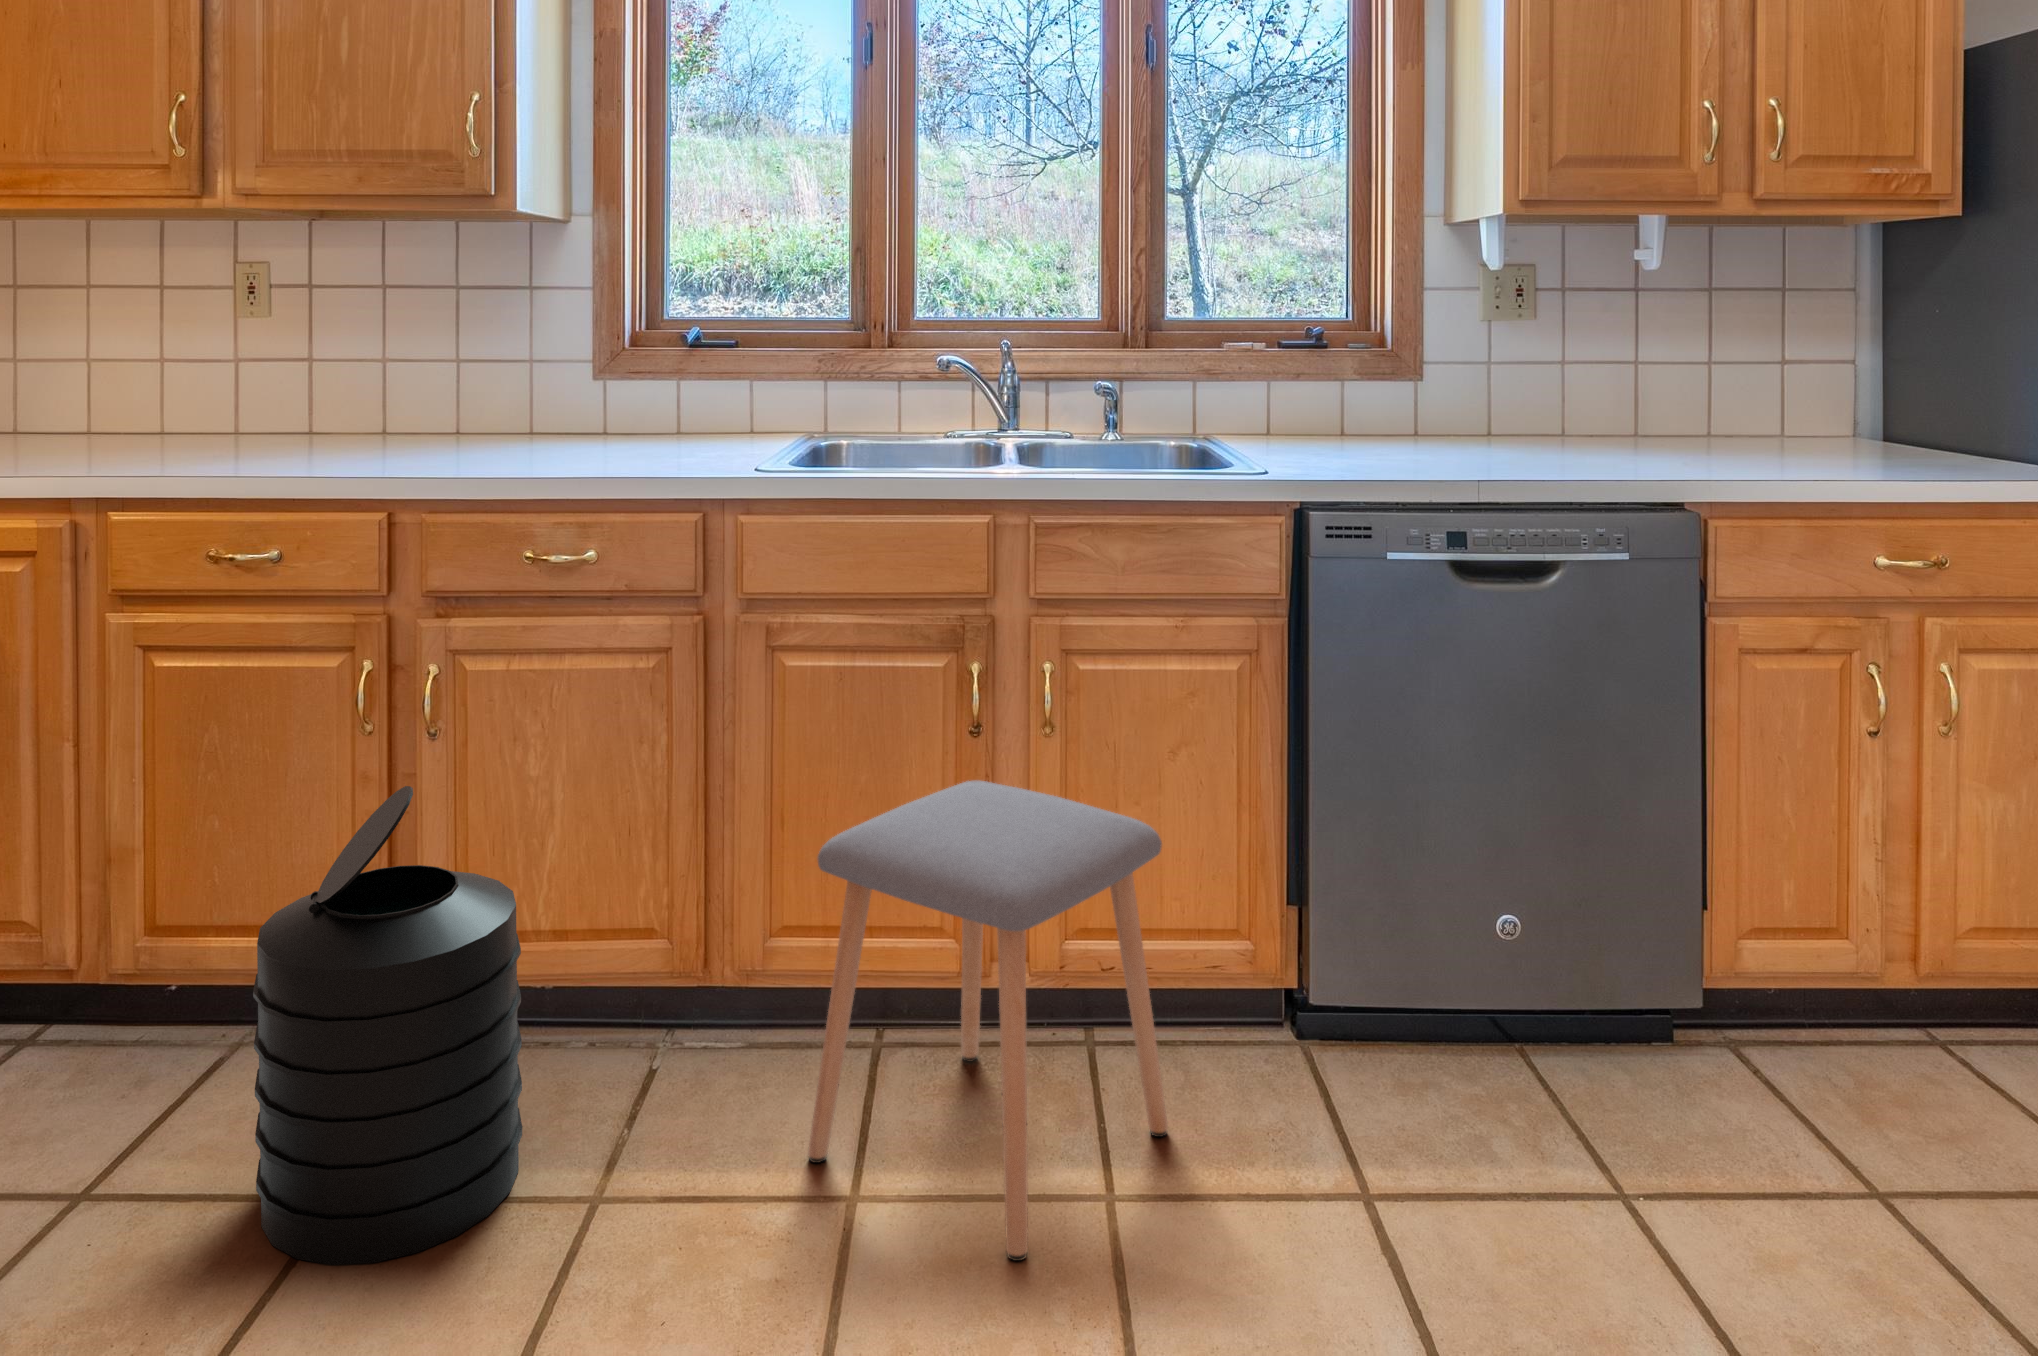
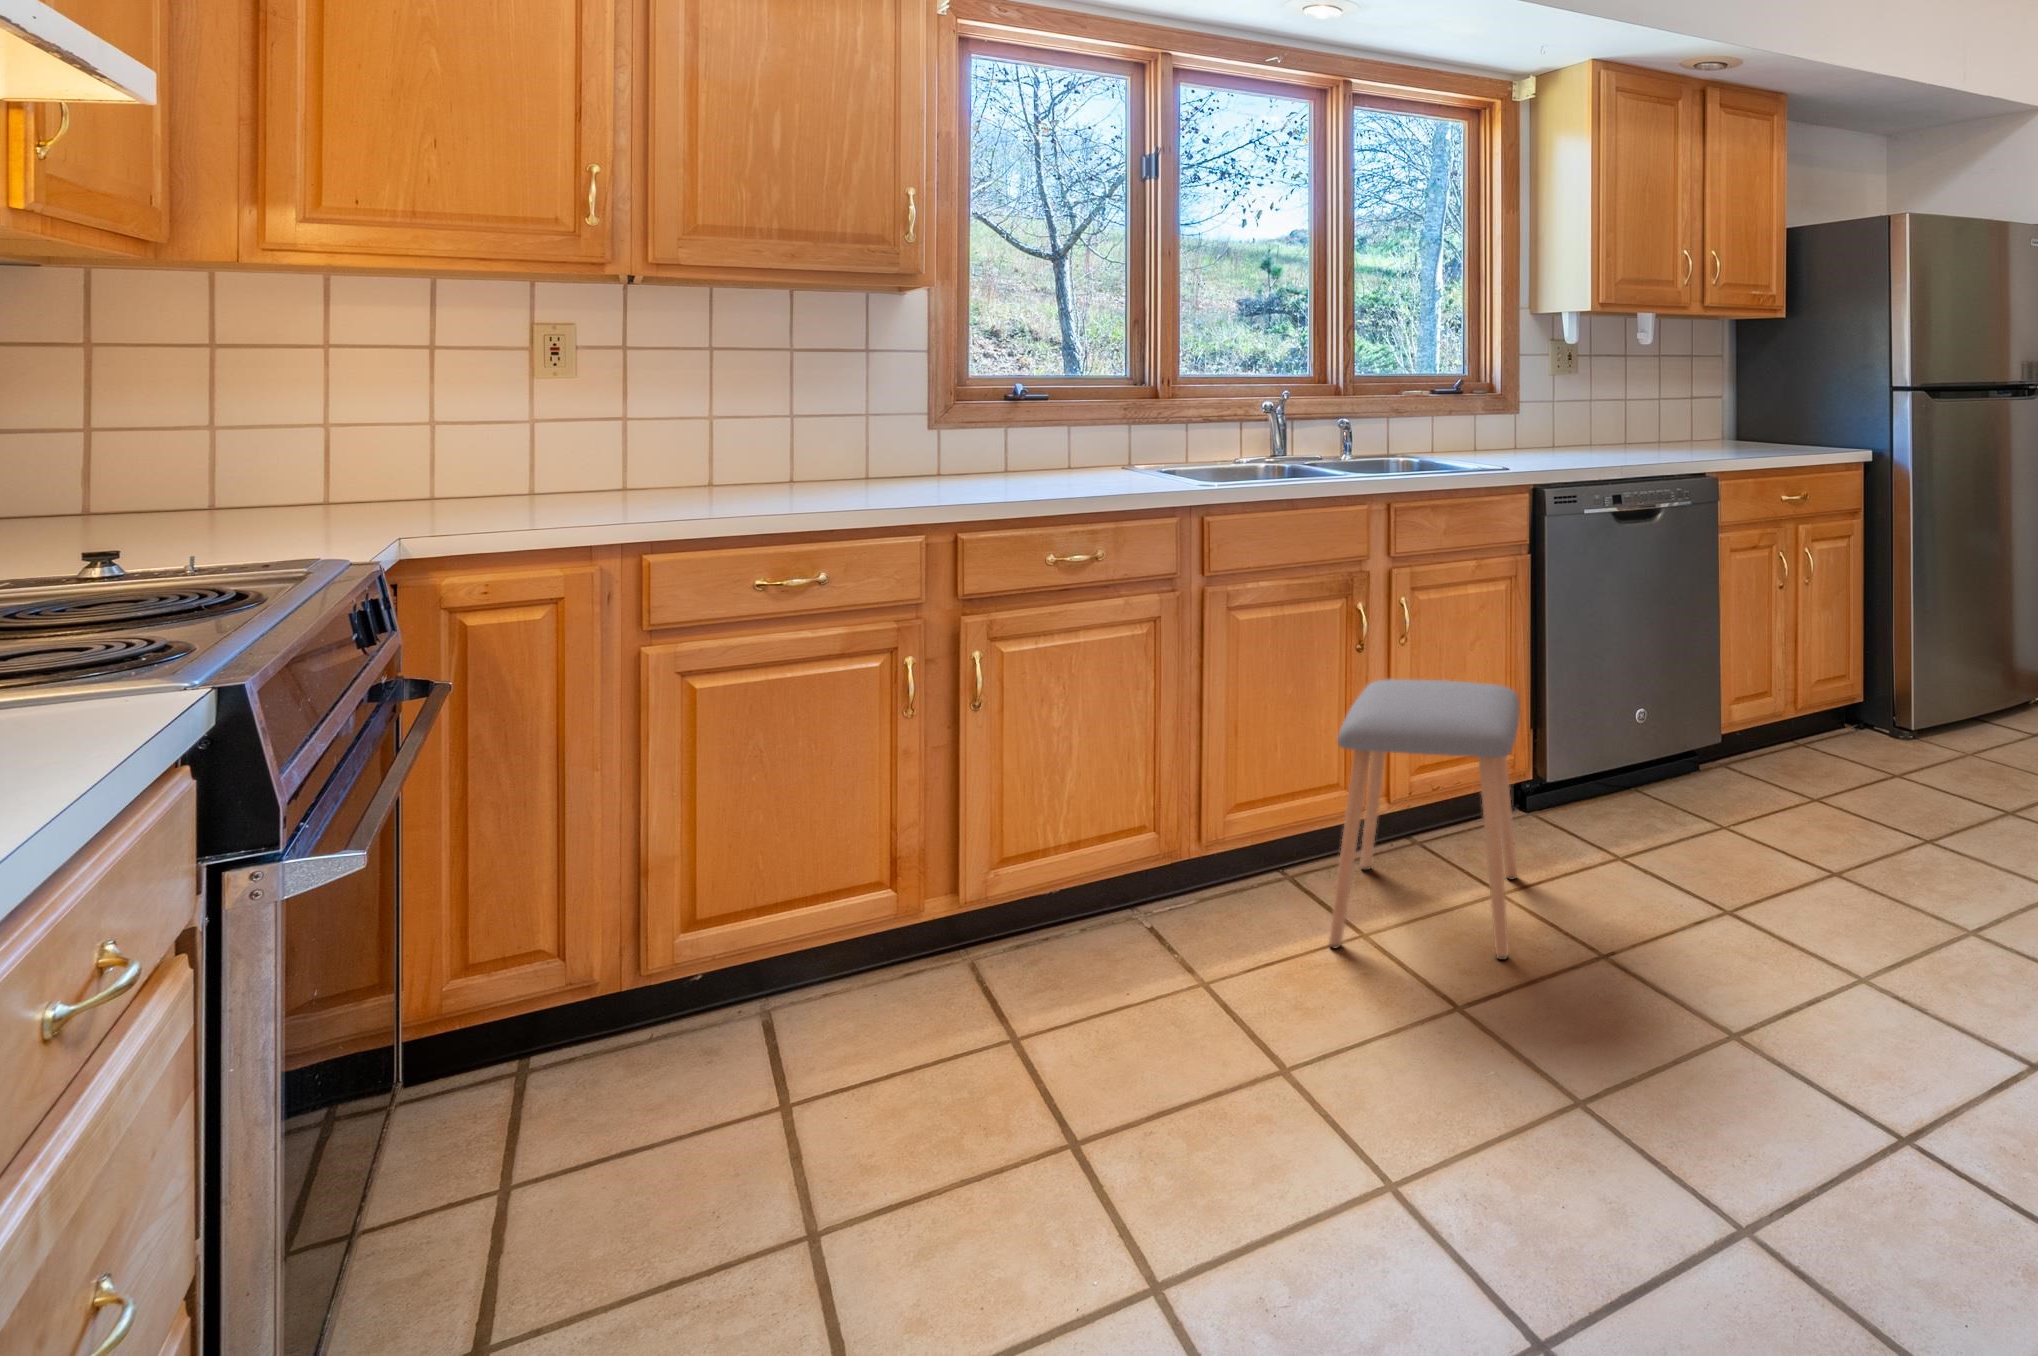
trash can: present [253,786,522,1265] -> none [956,738,1160,1113]

